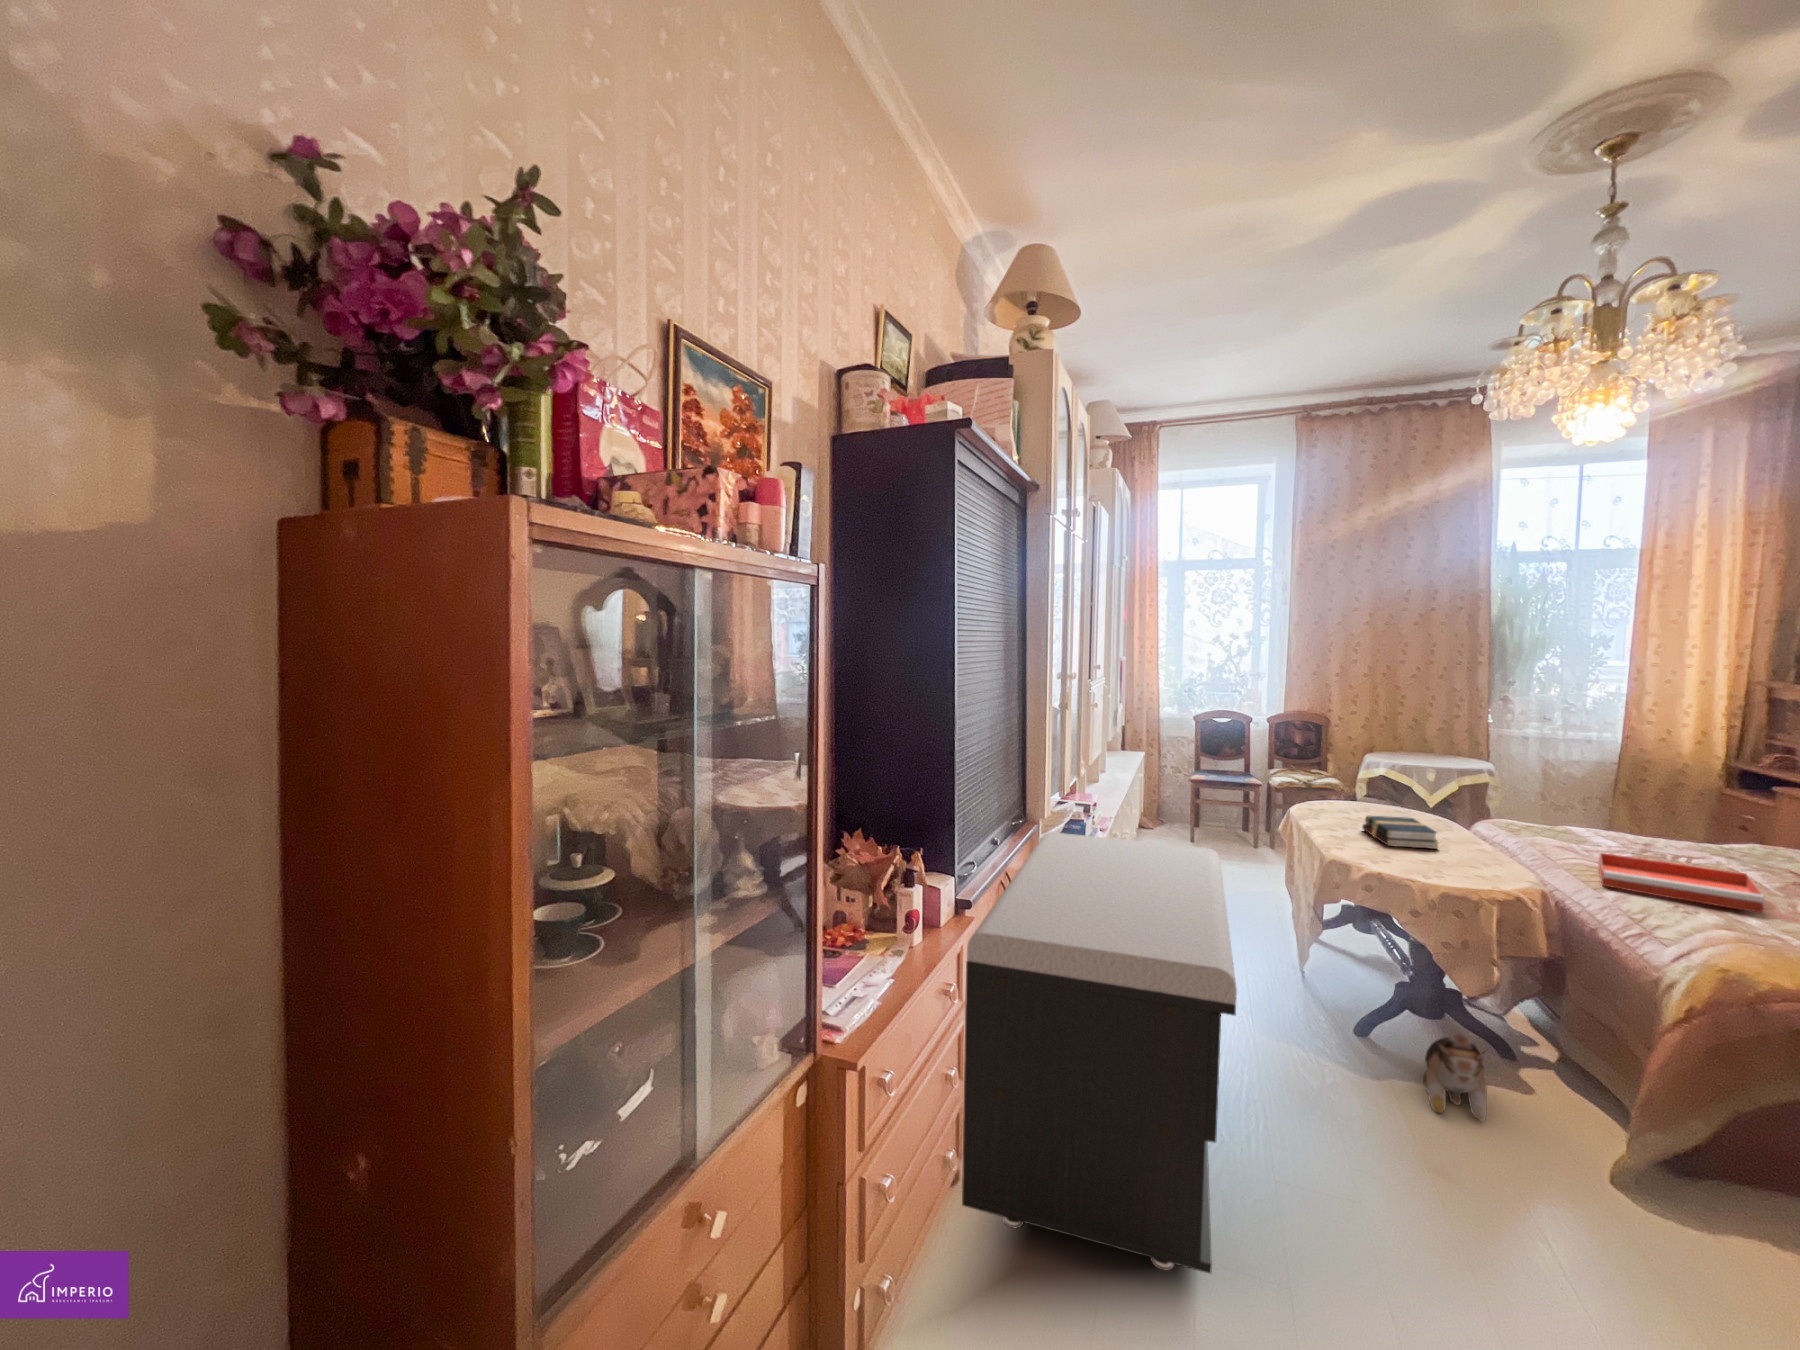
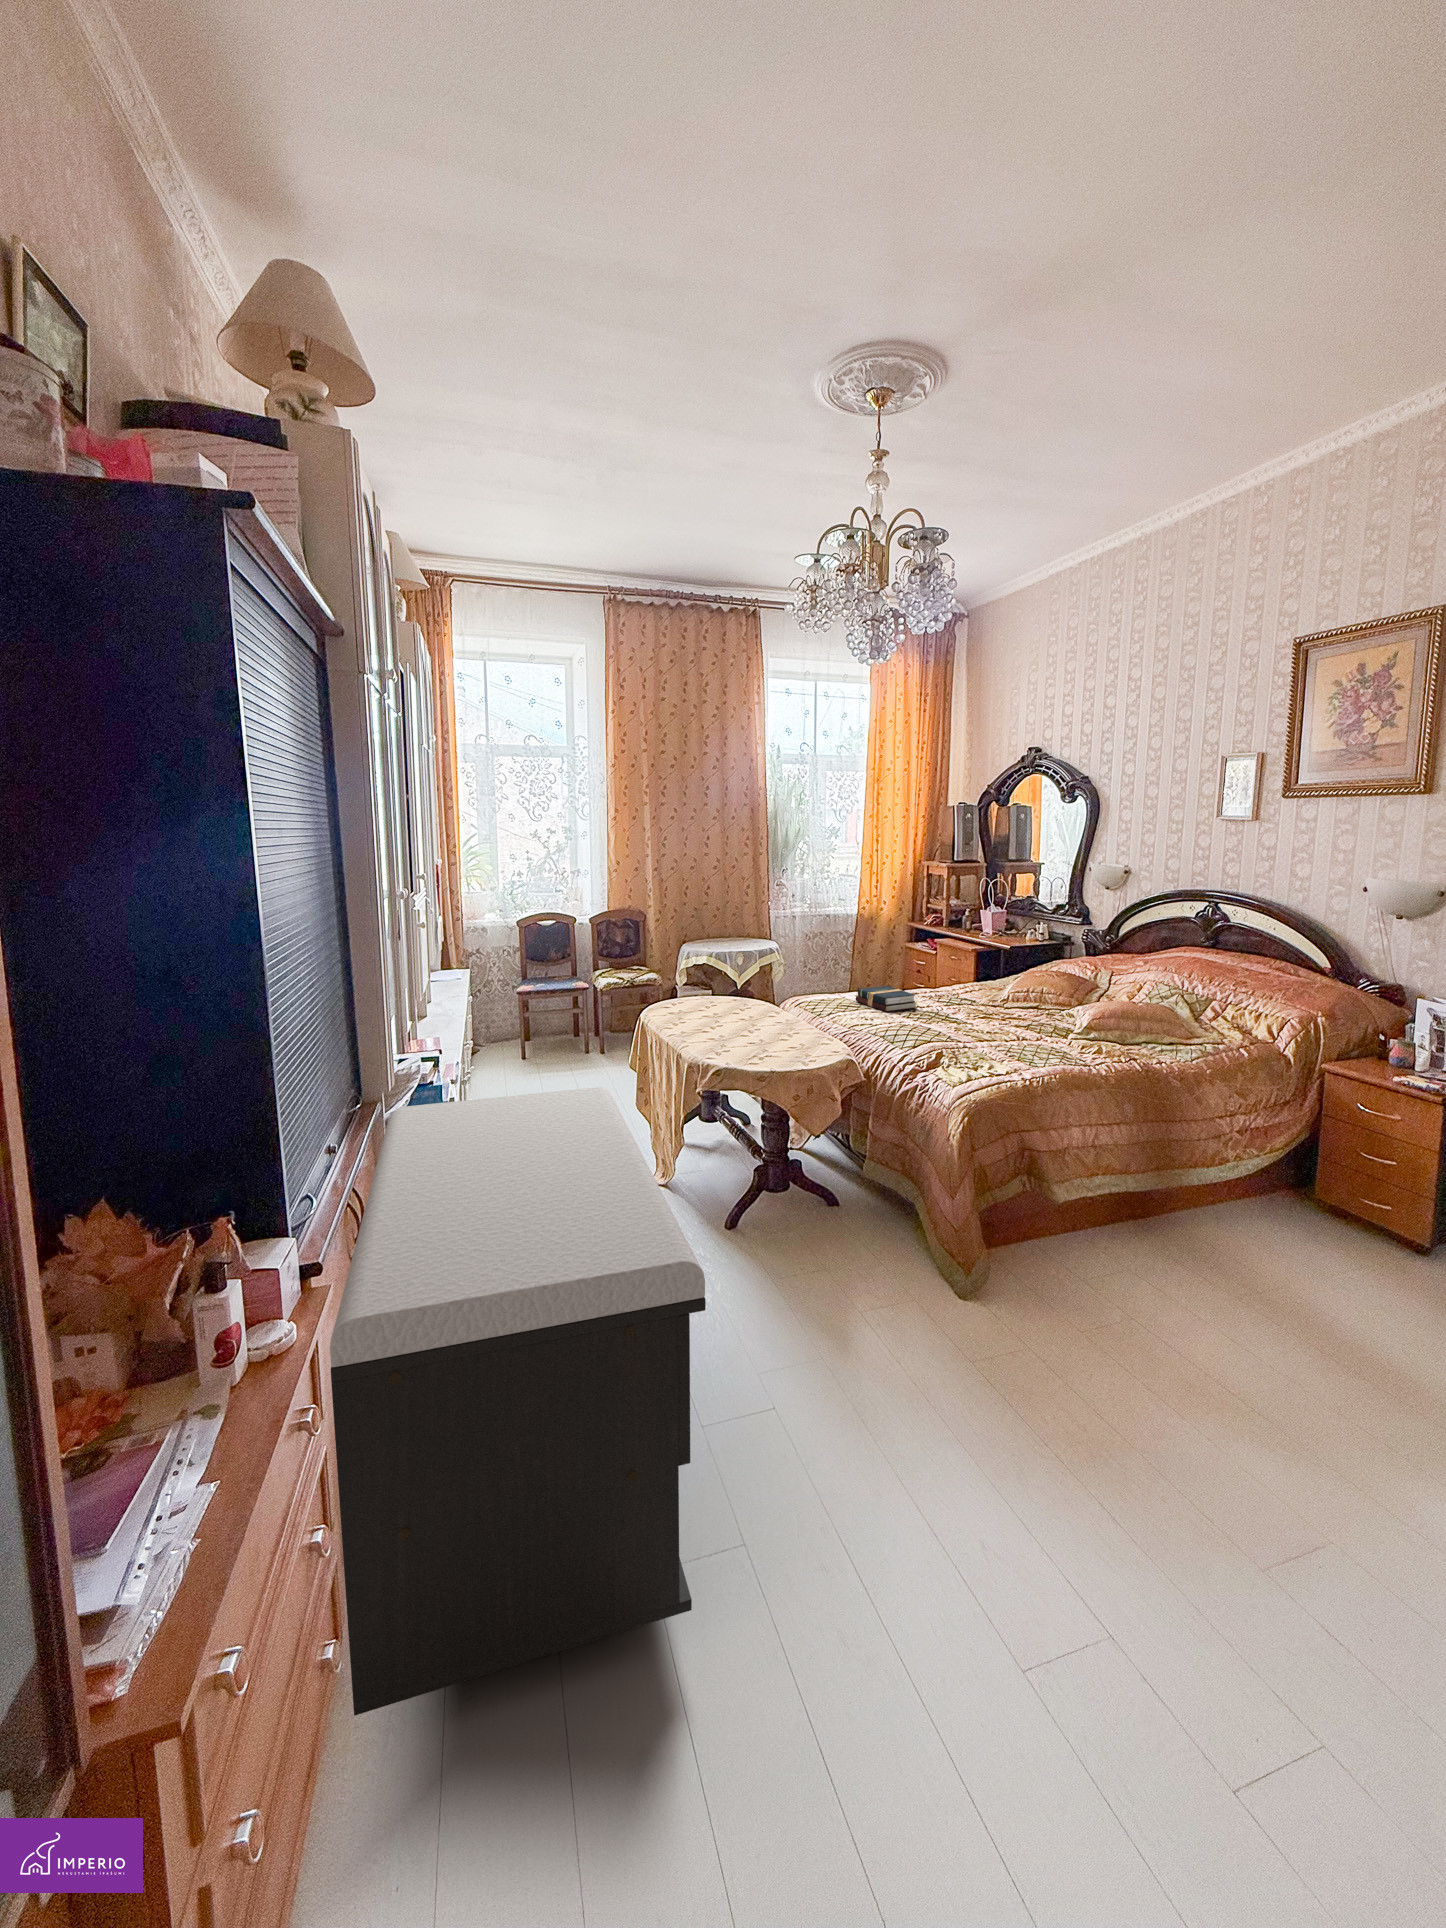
hardback book: present [1363,816,1439,849] -> present [856,986,917,1012]
tray: present [1599,853,1764,913] -> none [886,1016,992,1048]
plush toy: present [1423,1034,1487,1120] -> none [795,1212,854,1290]

